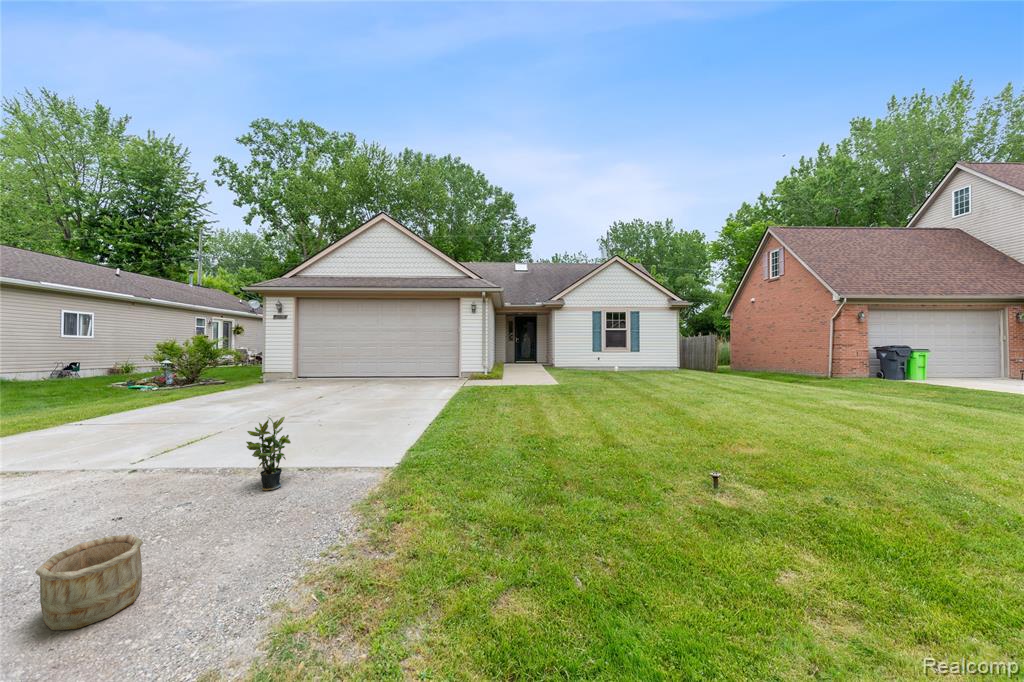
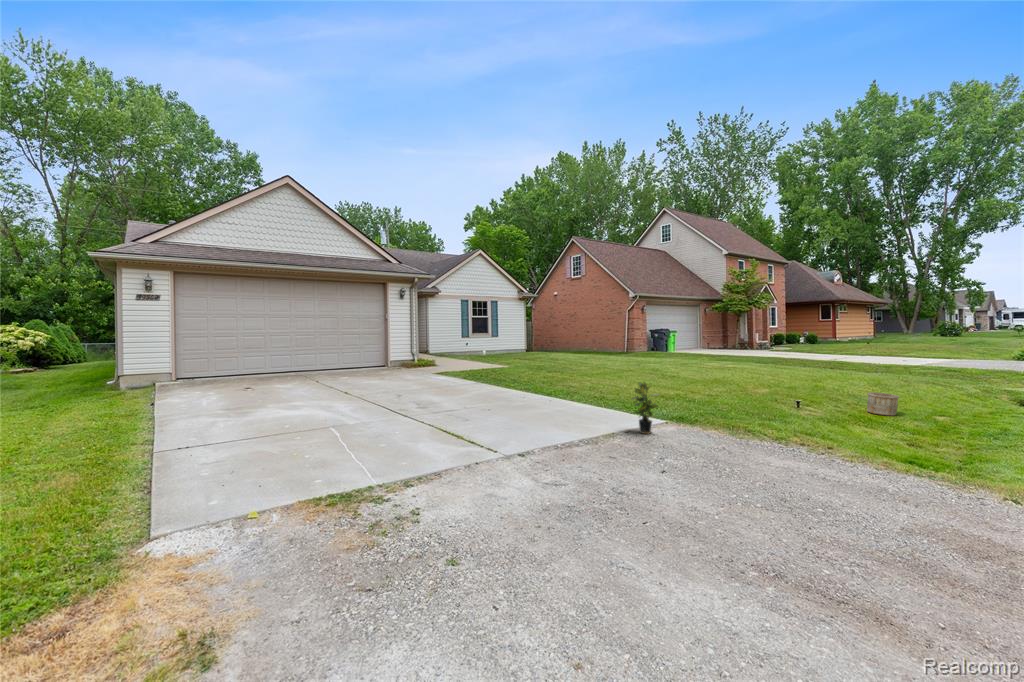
wooden bucket: present [35,534,143,630] -> present [867,392,899,416]

